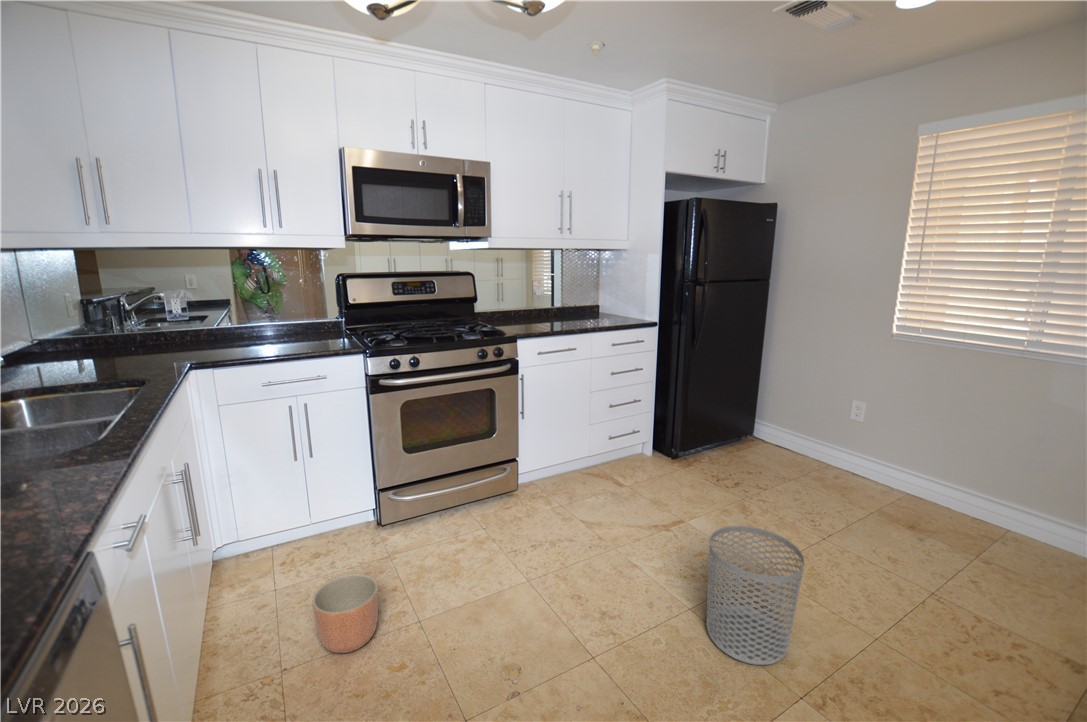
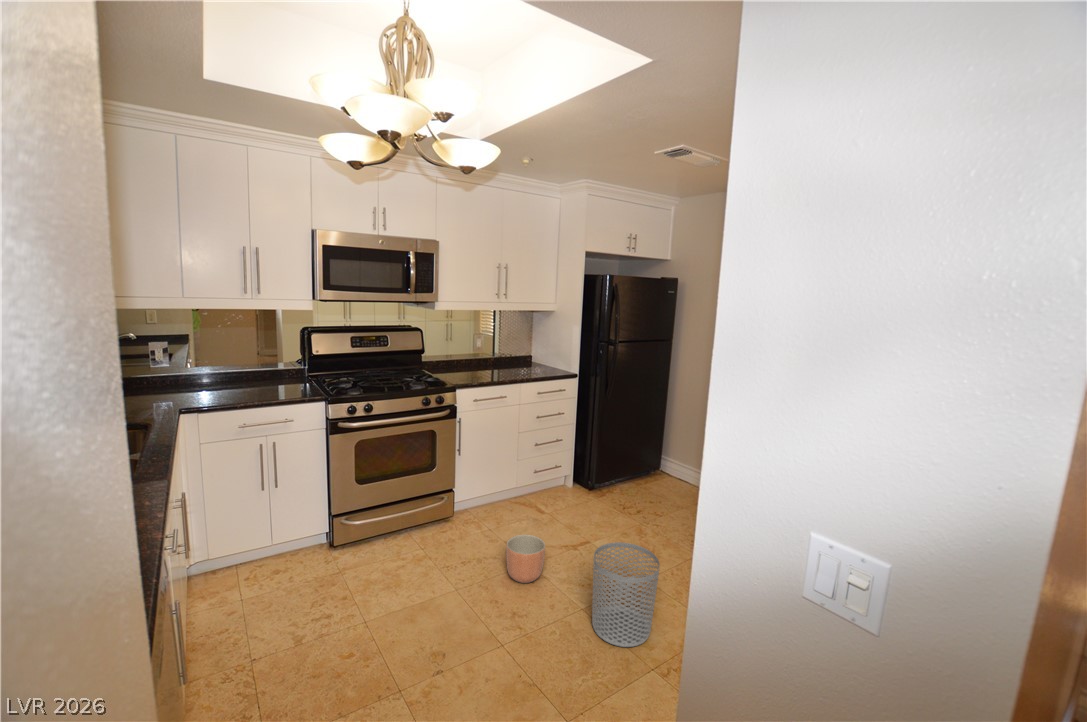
planter: present [313,574,378,653] -> present [506,535,545,583]

